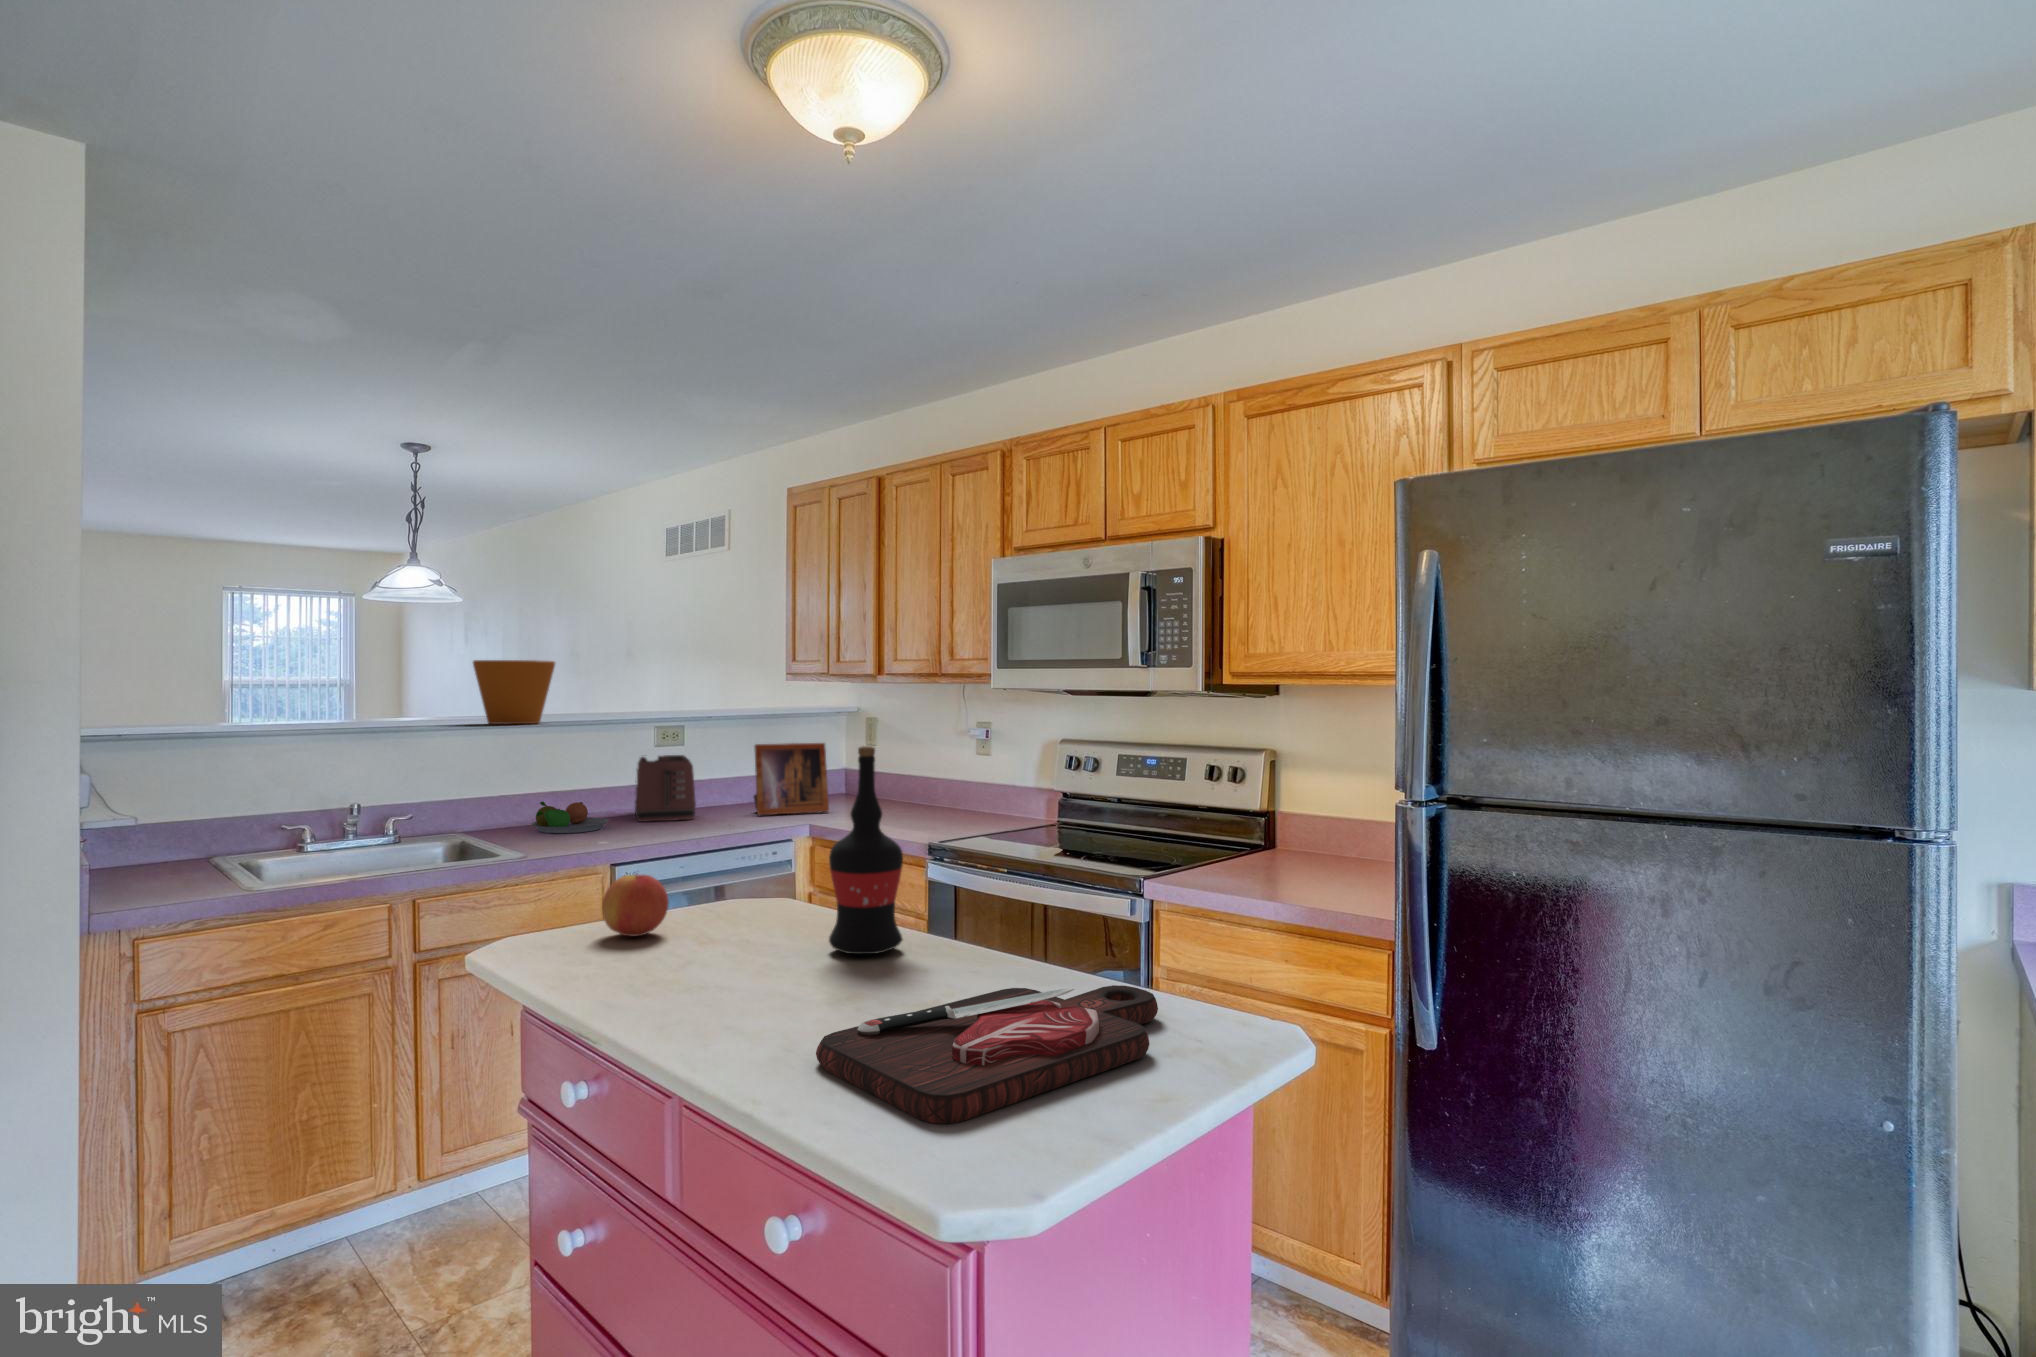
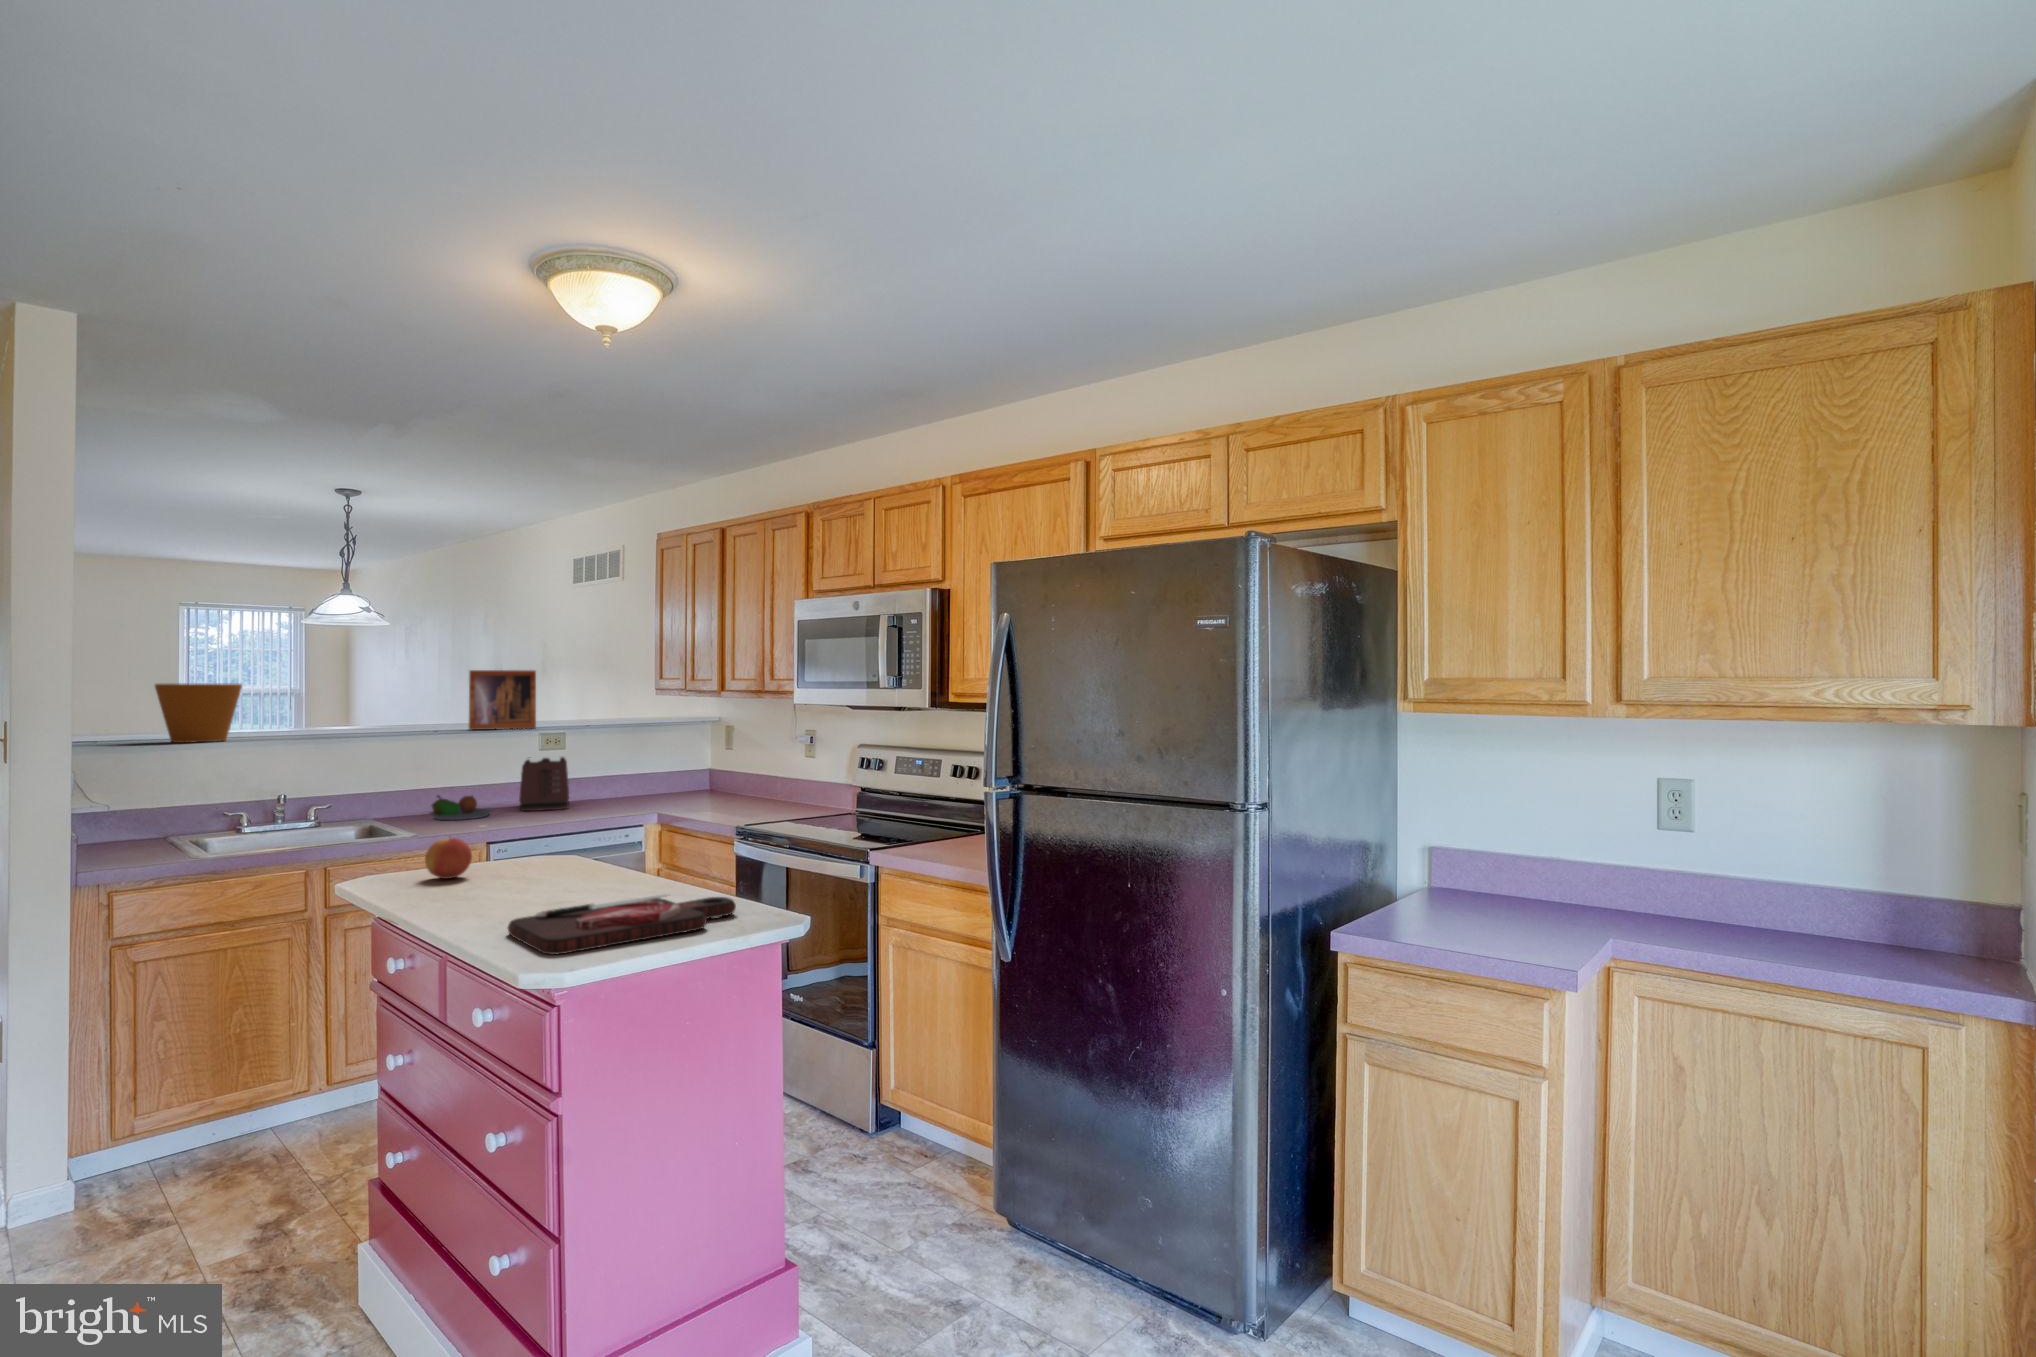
flower pot: present [473,660,555,724] -> present [155,683,242,743]
picture frame: present [754,743,829,815] -> present [469,670,536,730]
wine bottle: present [829,746,903,954] -> none [570,753,620,886]

